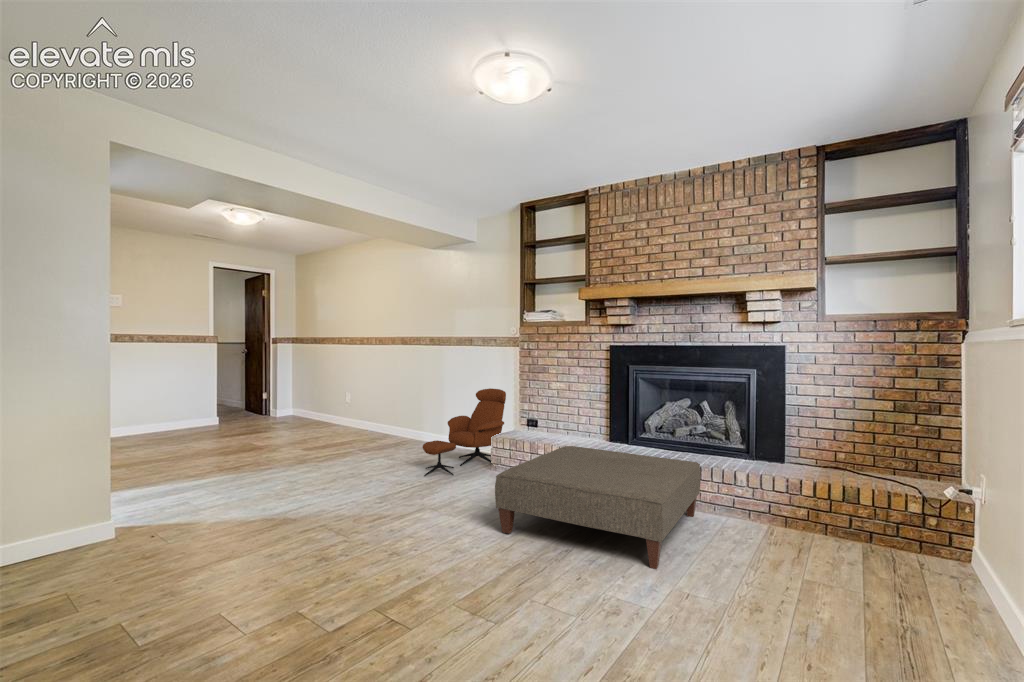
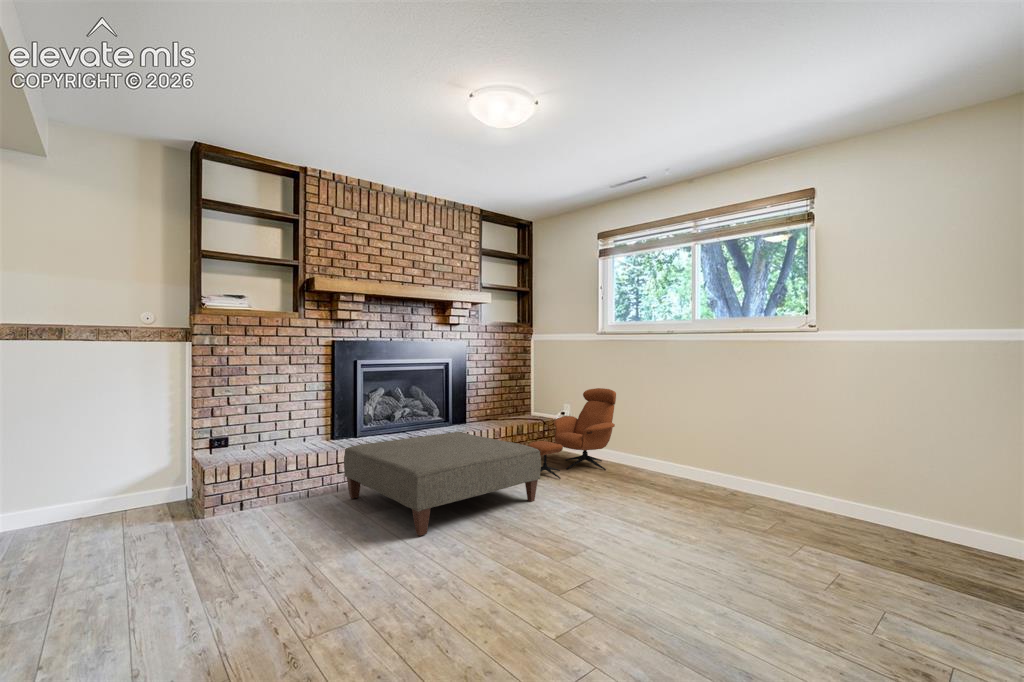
lounge chair: present [423,388,506,476] -> present [528,388,616,479]

